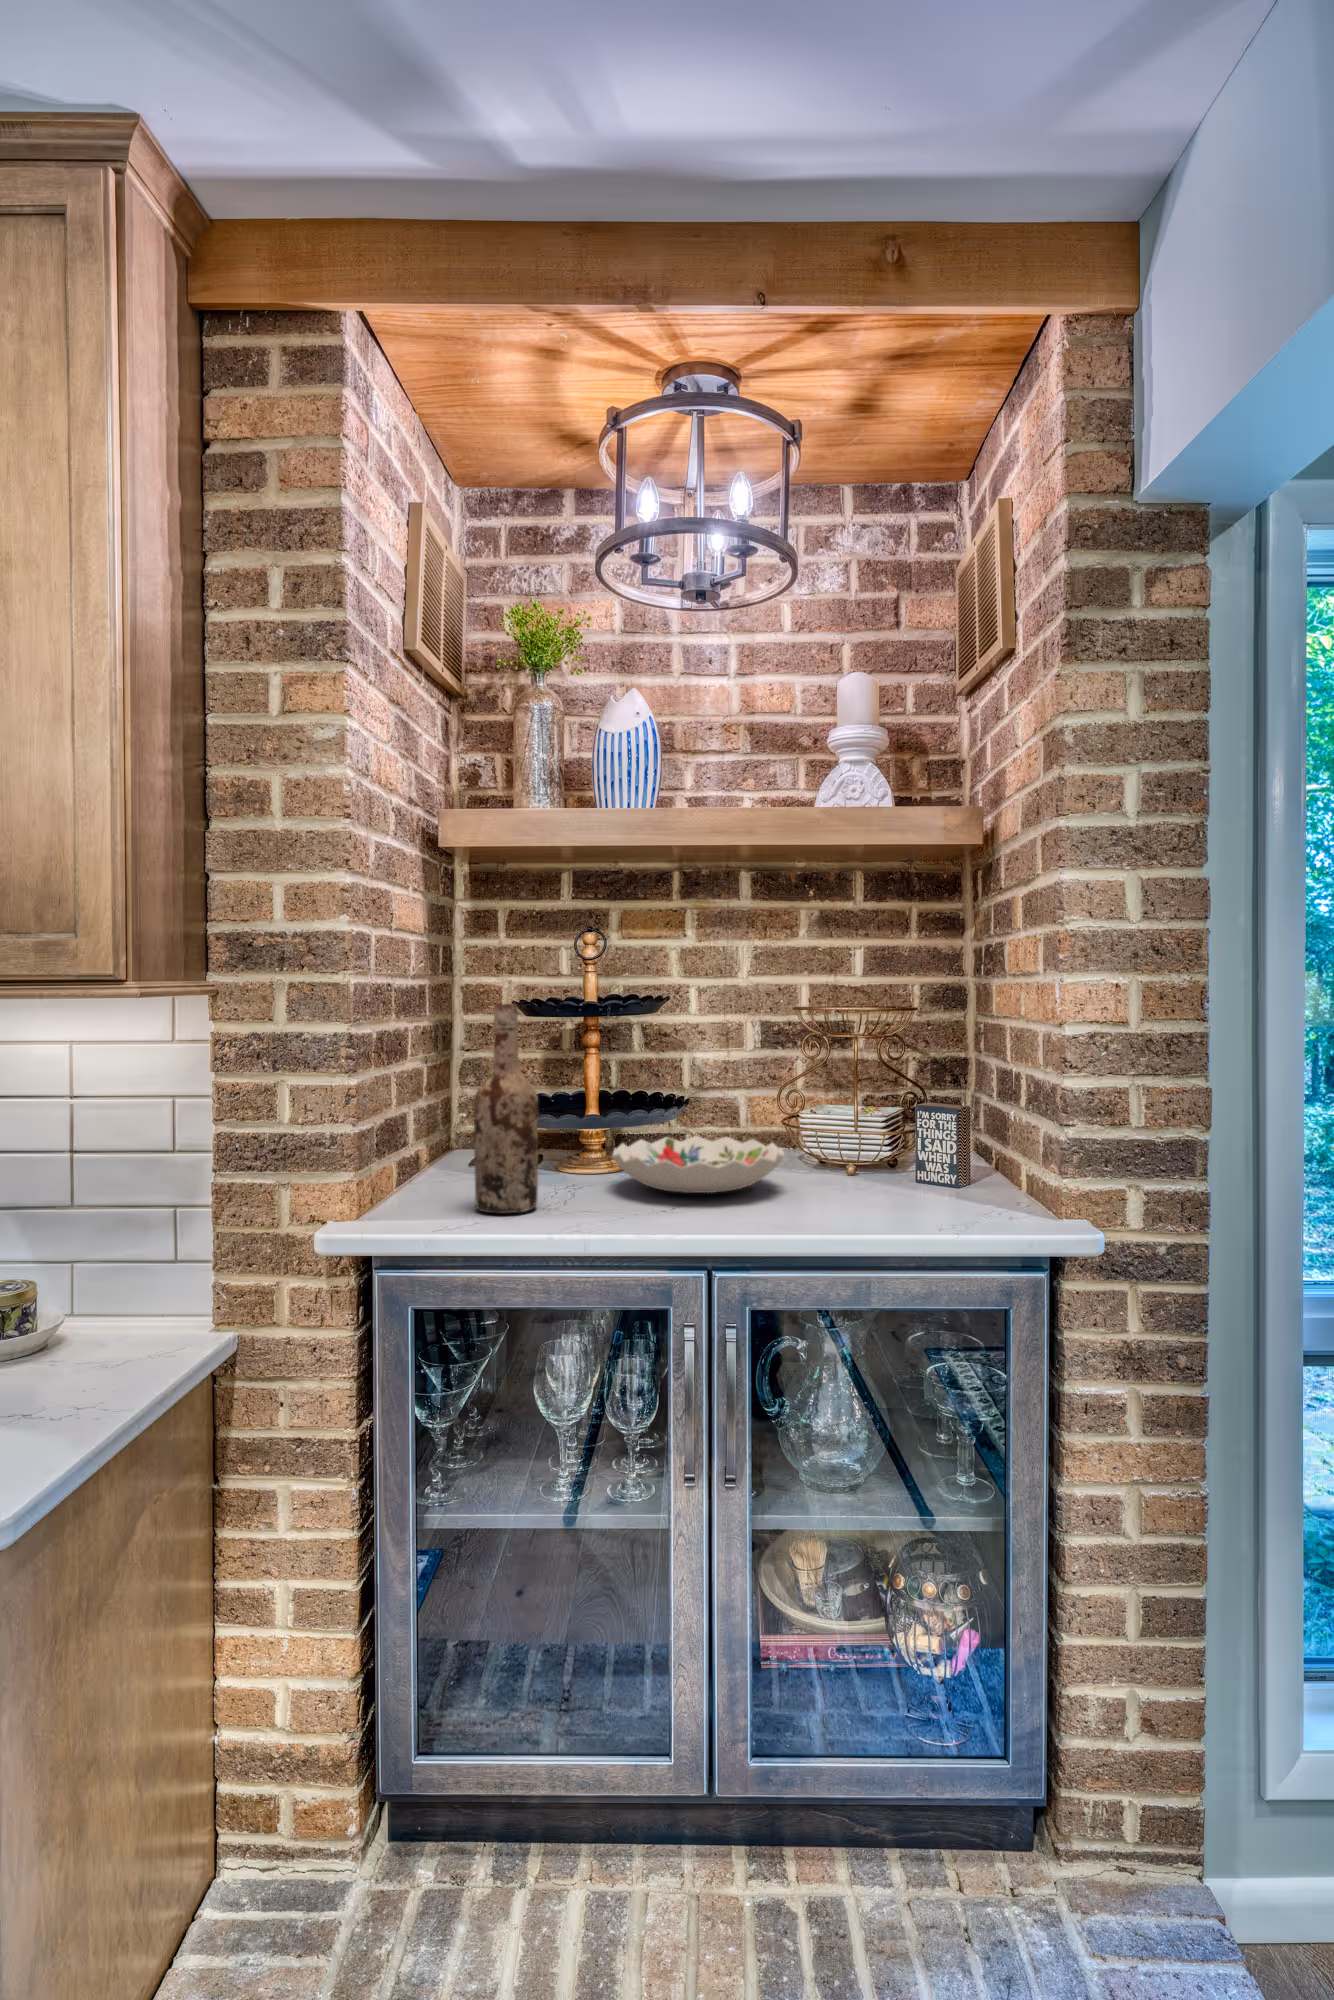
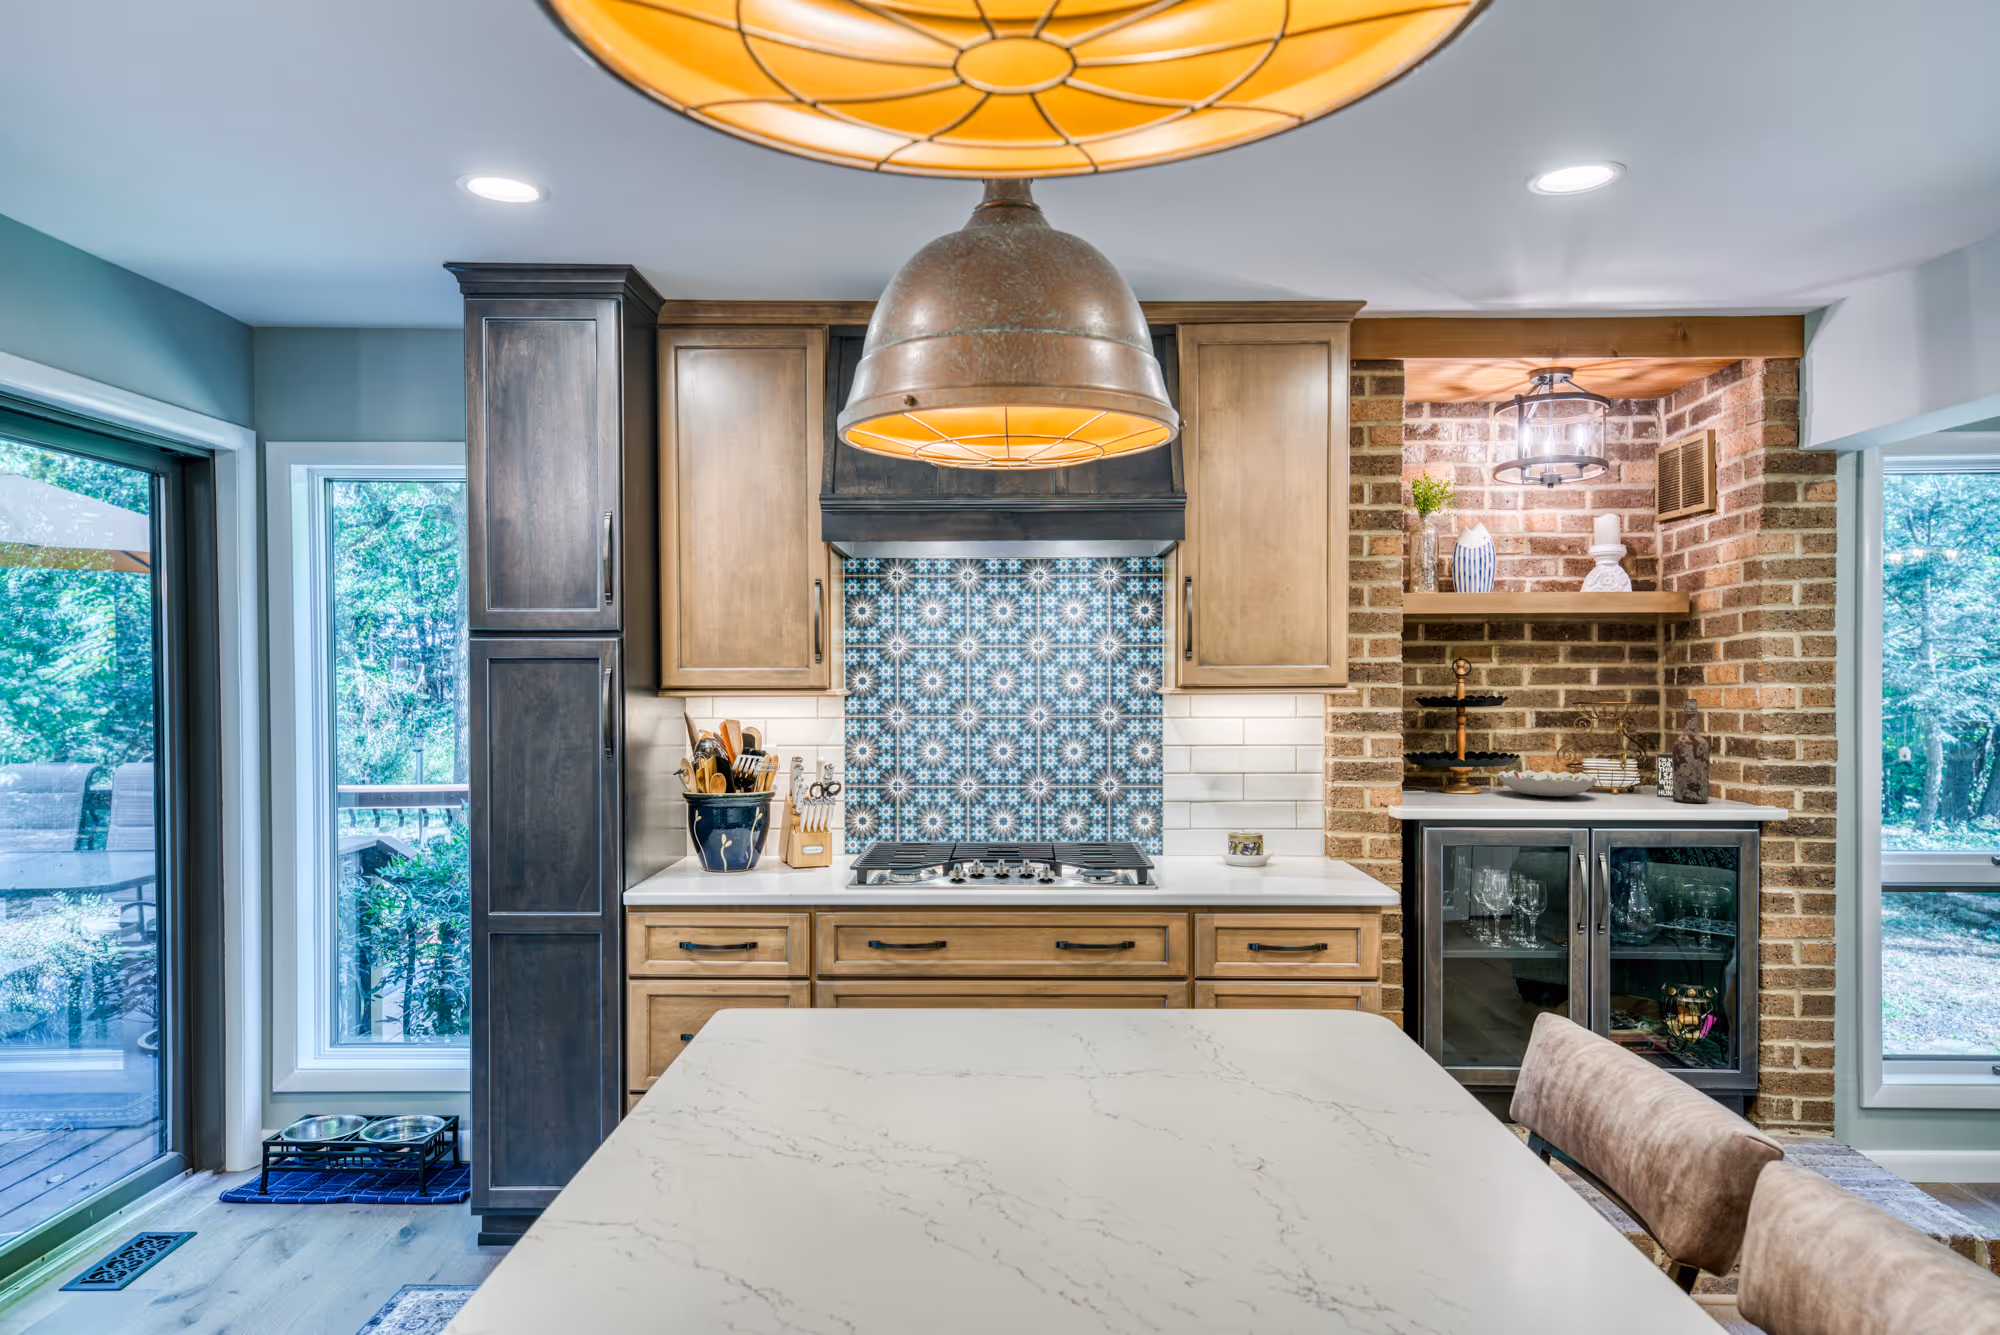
wine bottle: present [474,1004,538,1213] -> present [1672,699,1709,803]

